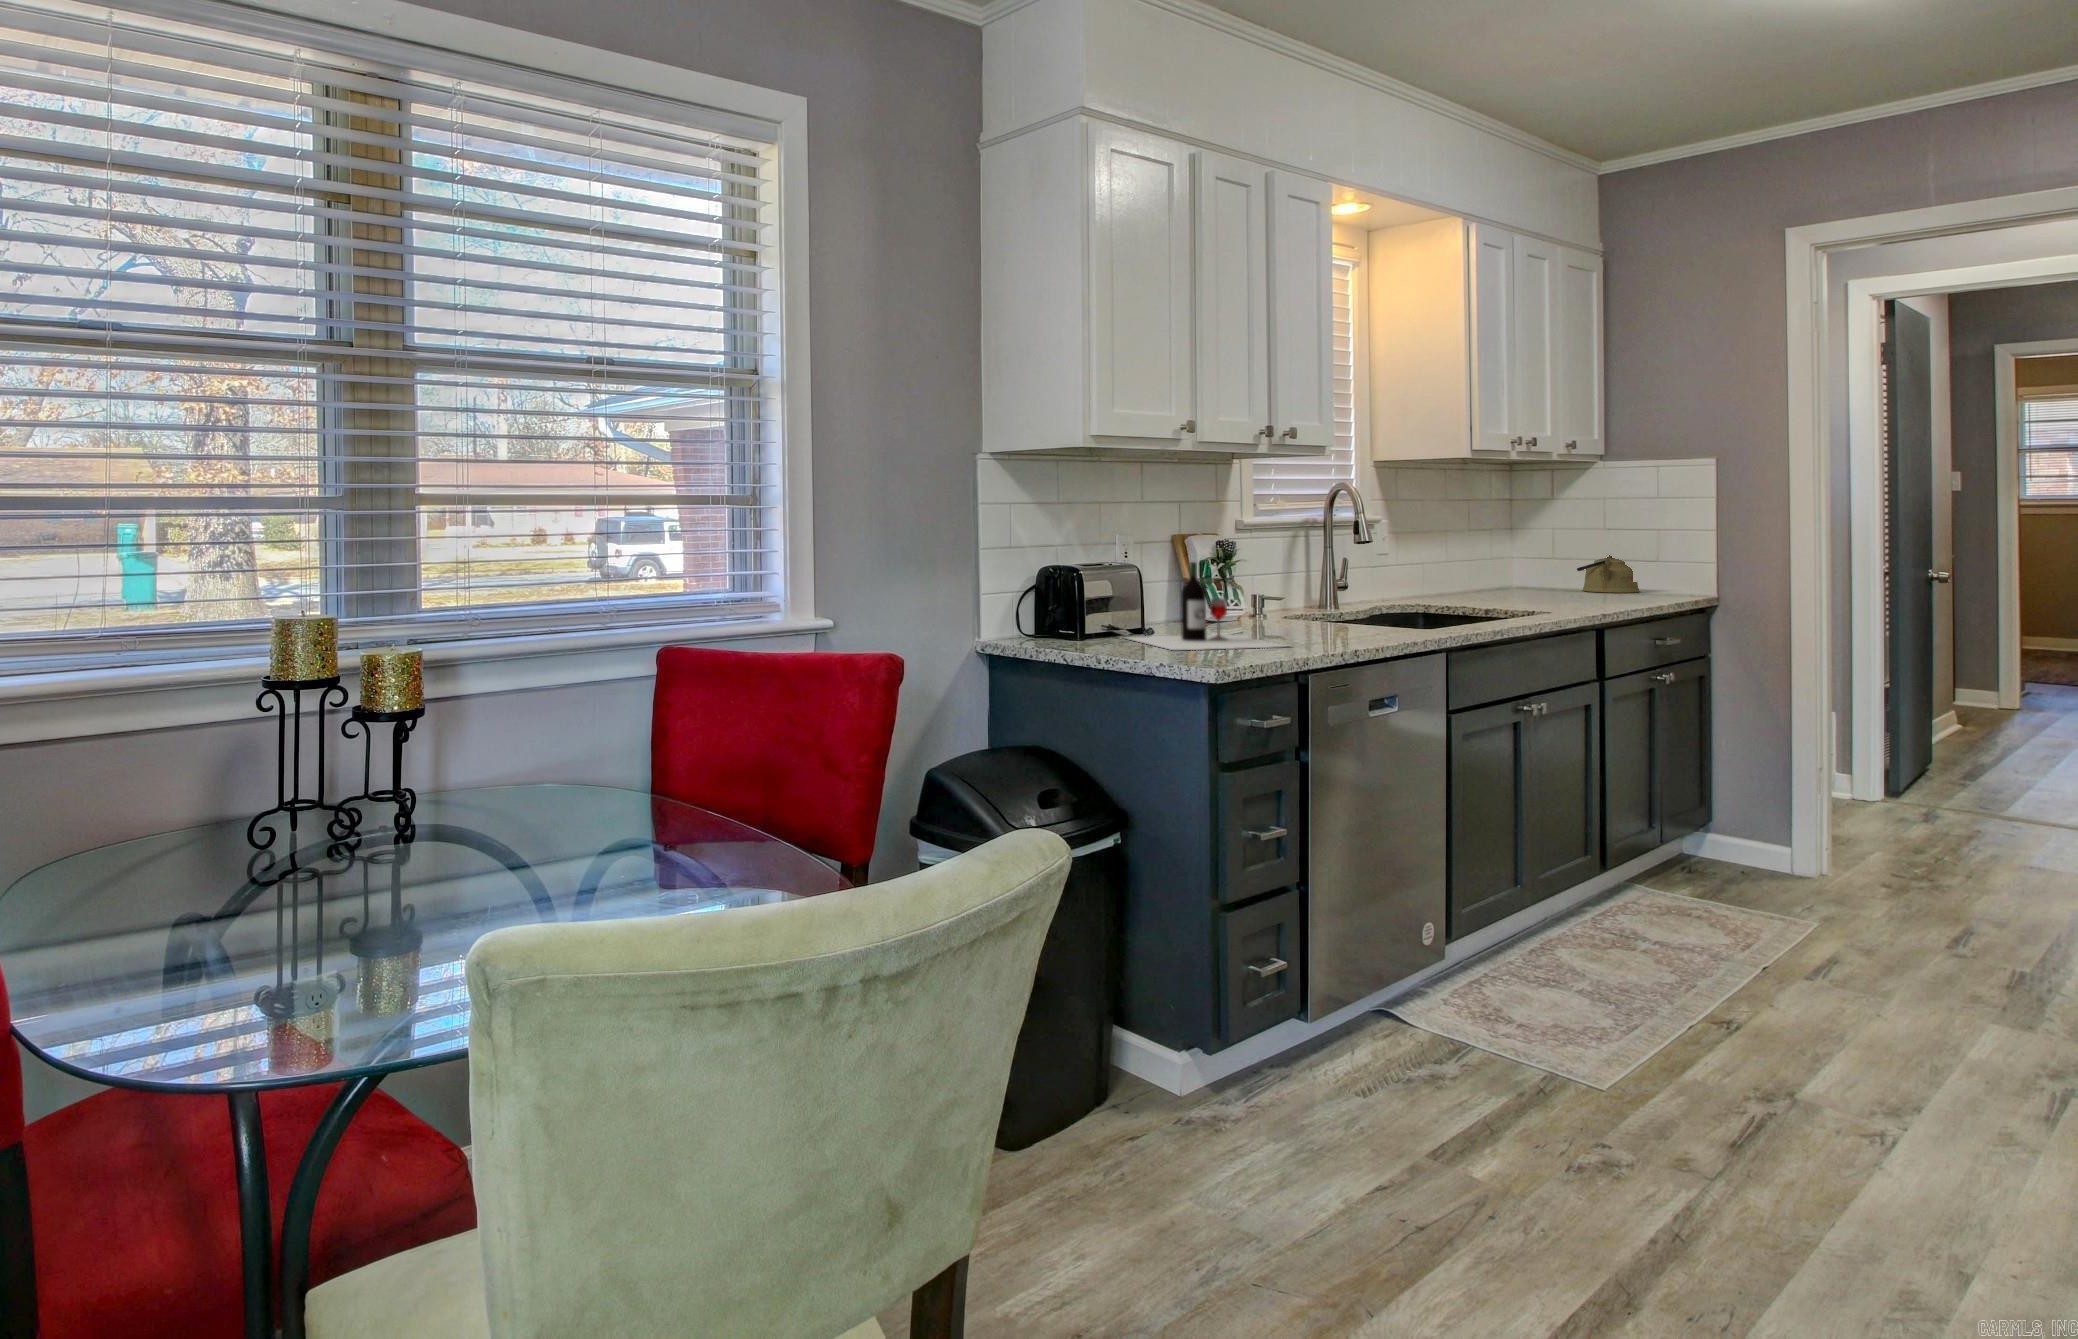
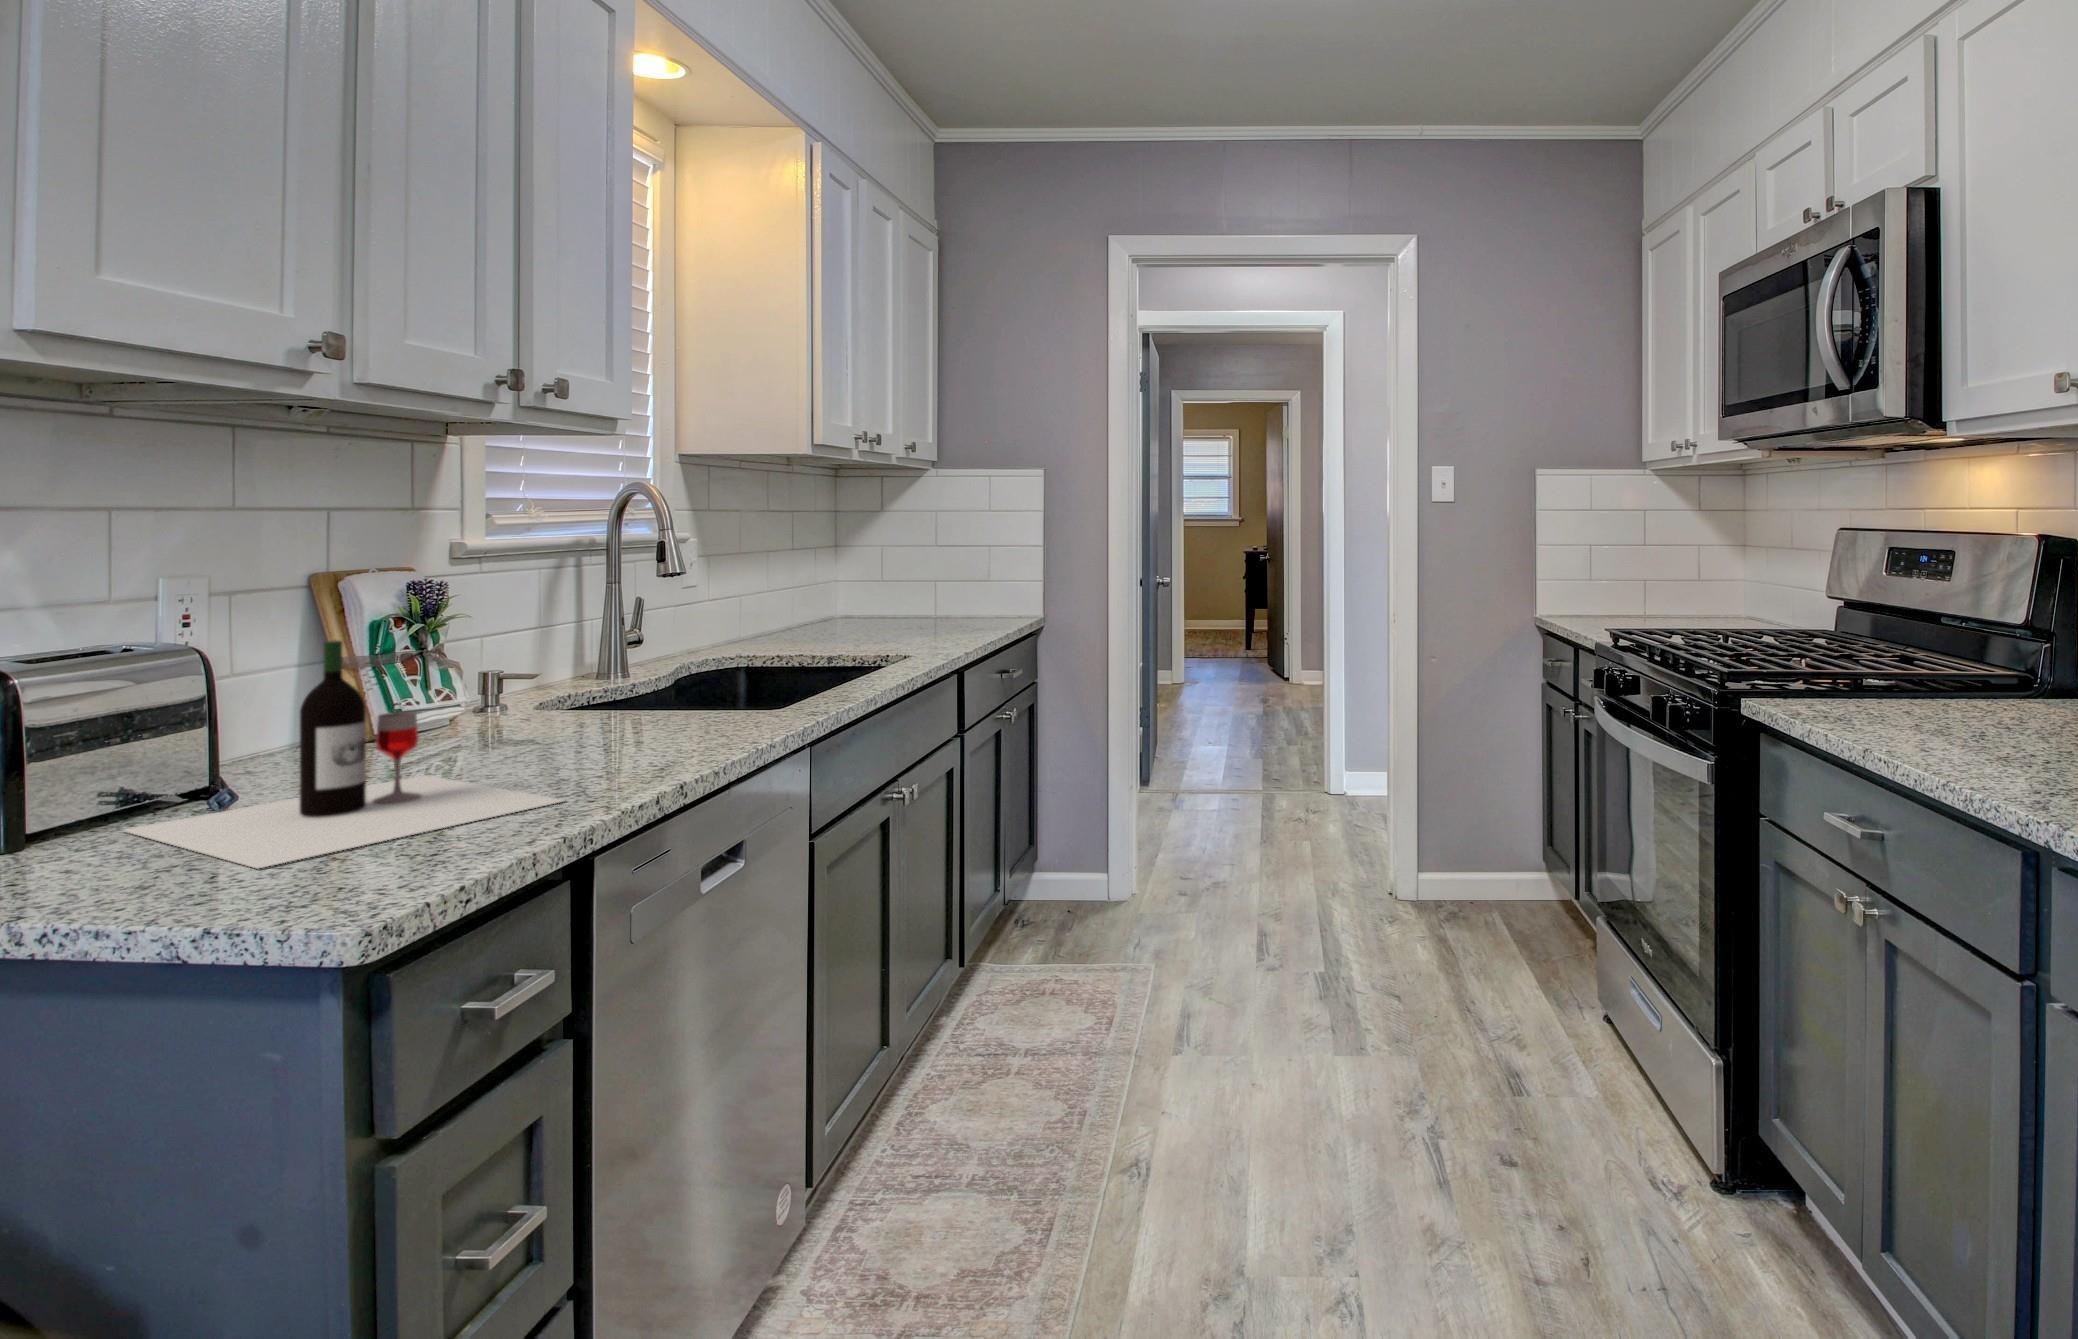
kettle: present [1577,555,1640,593] -> none [908,574,968,618]

